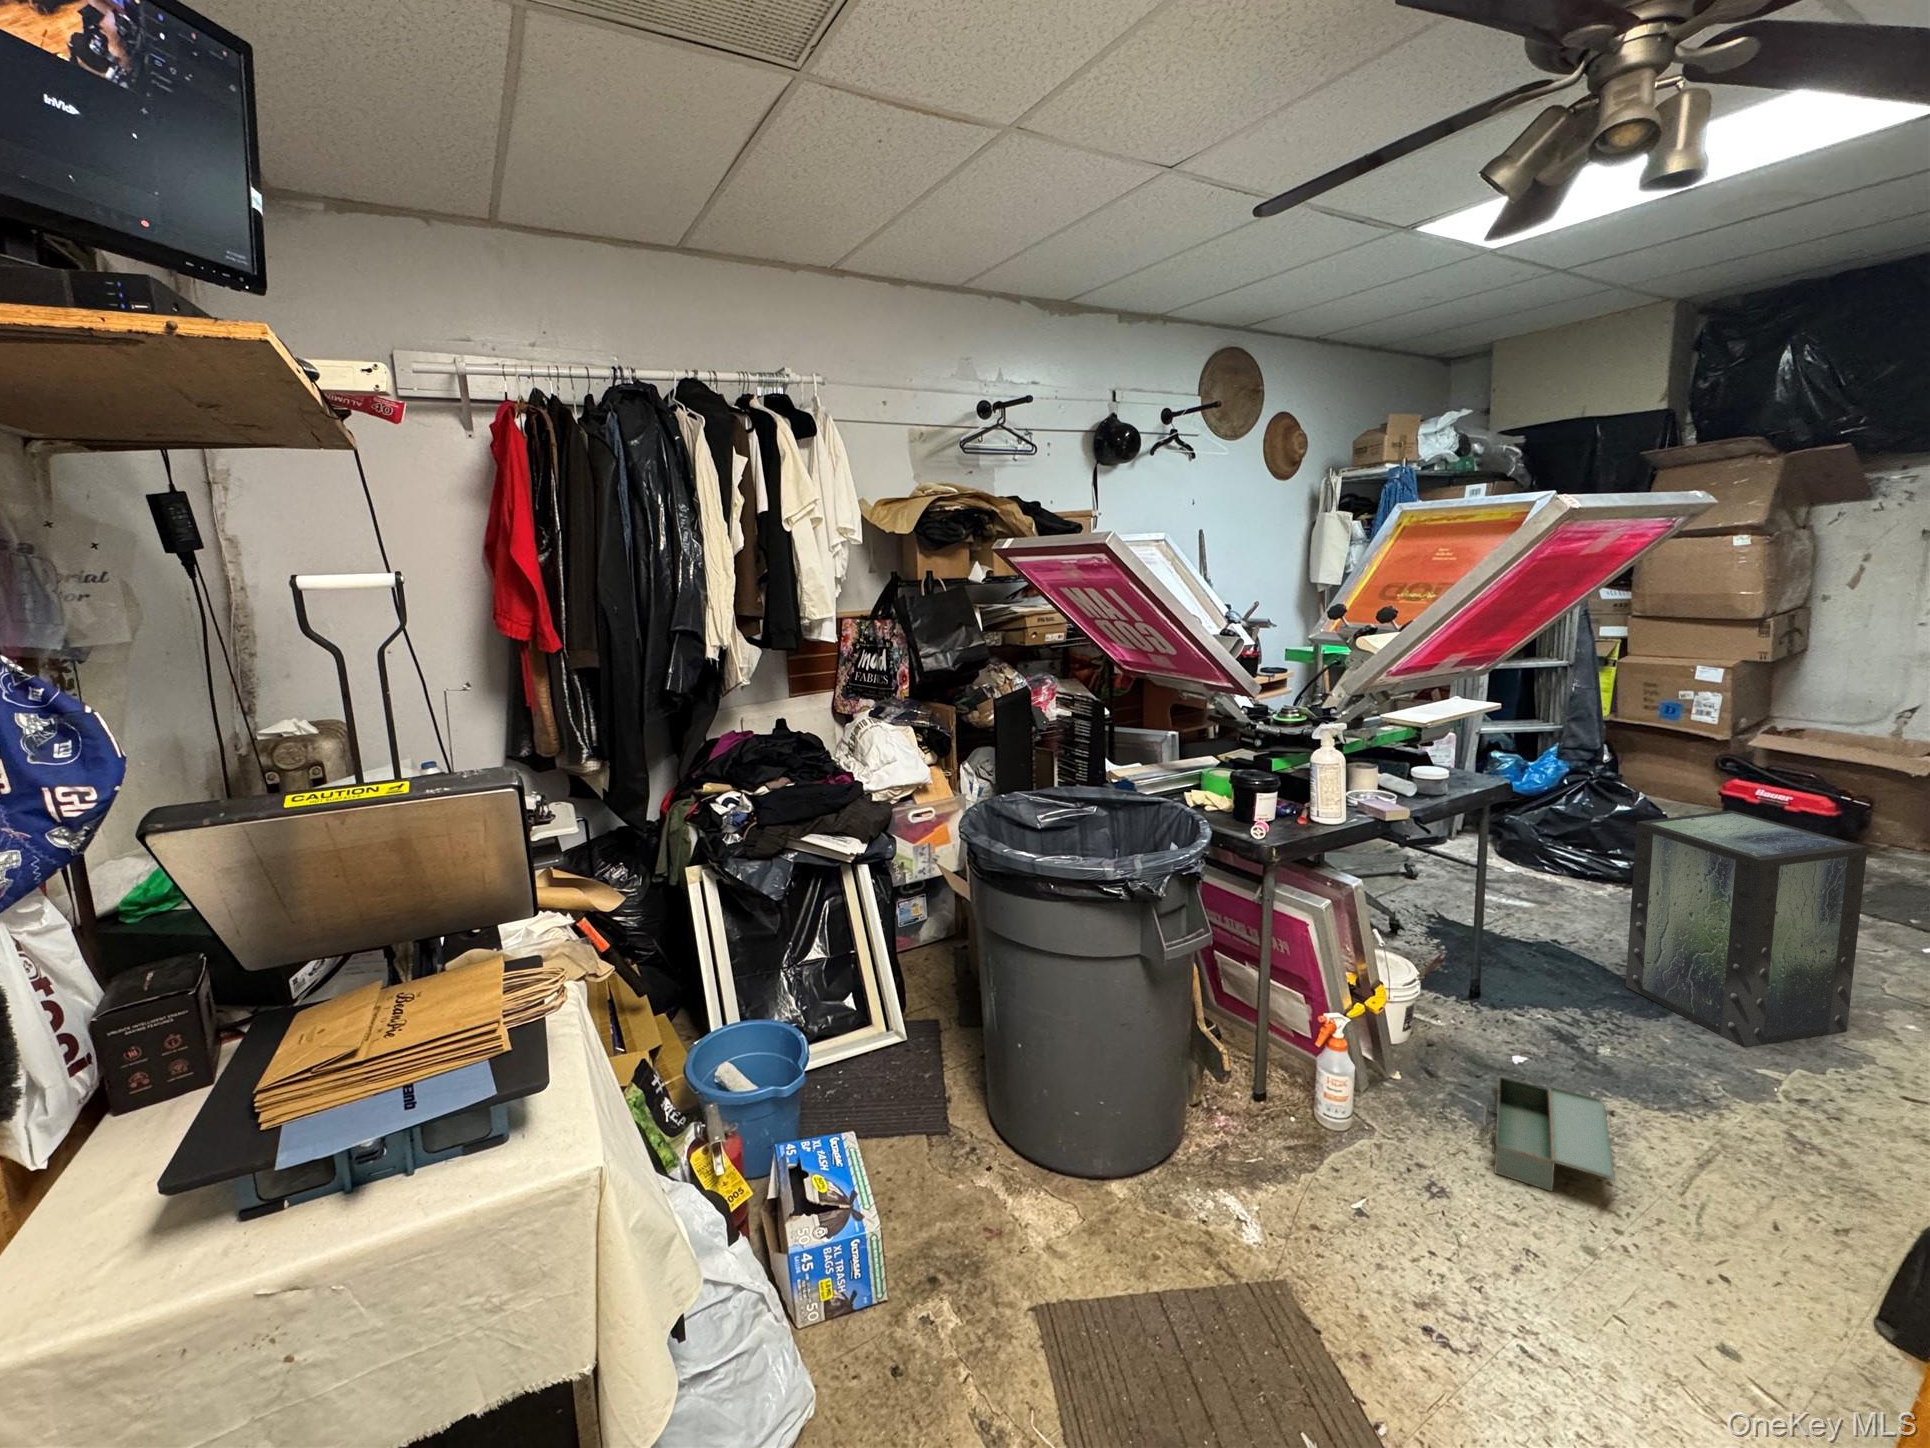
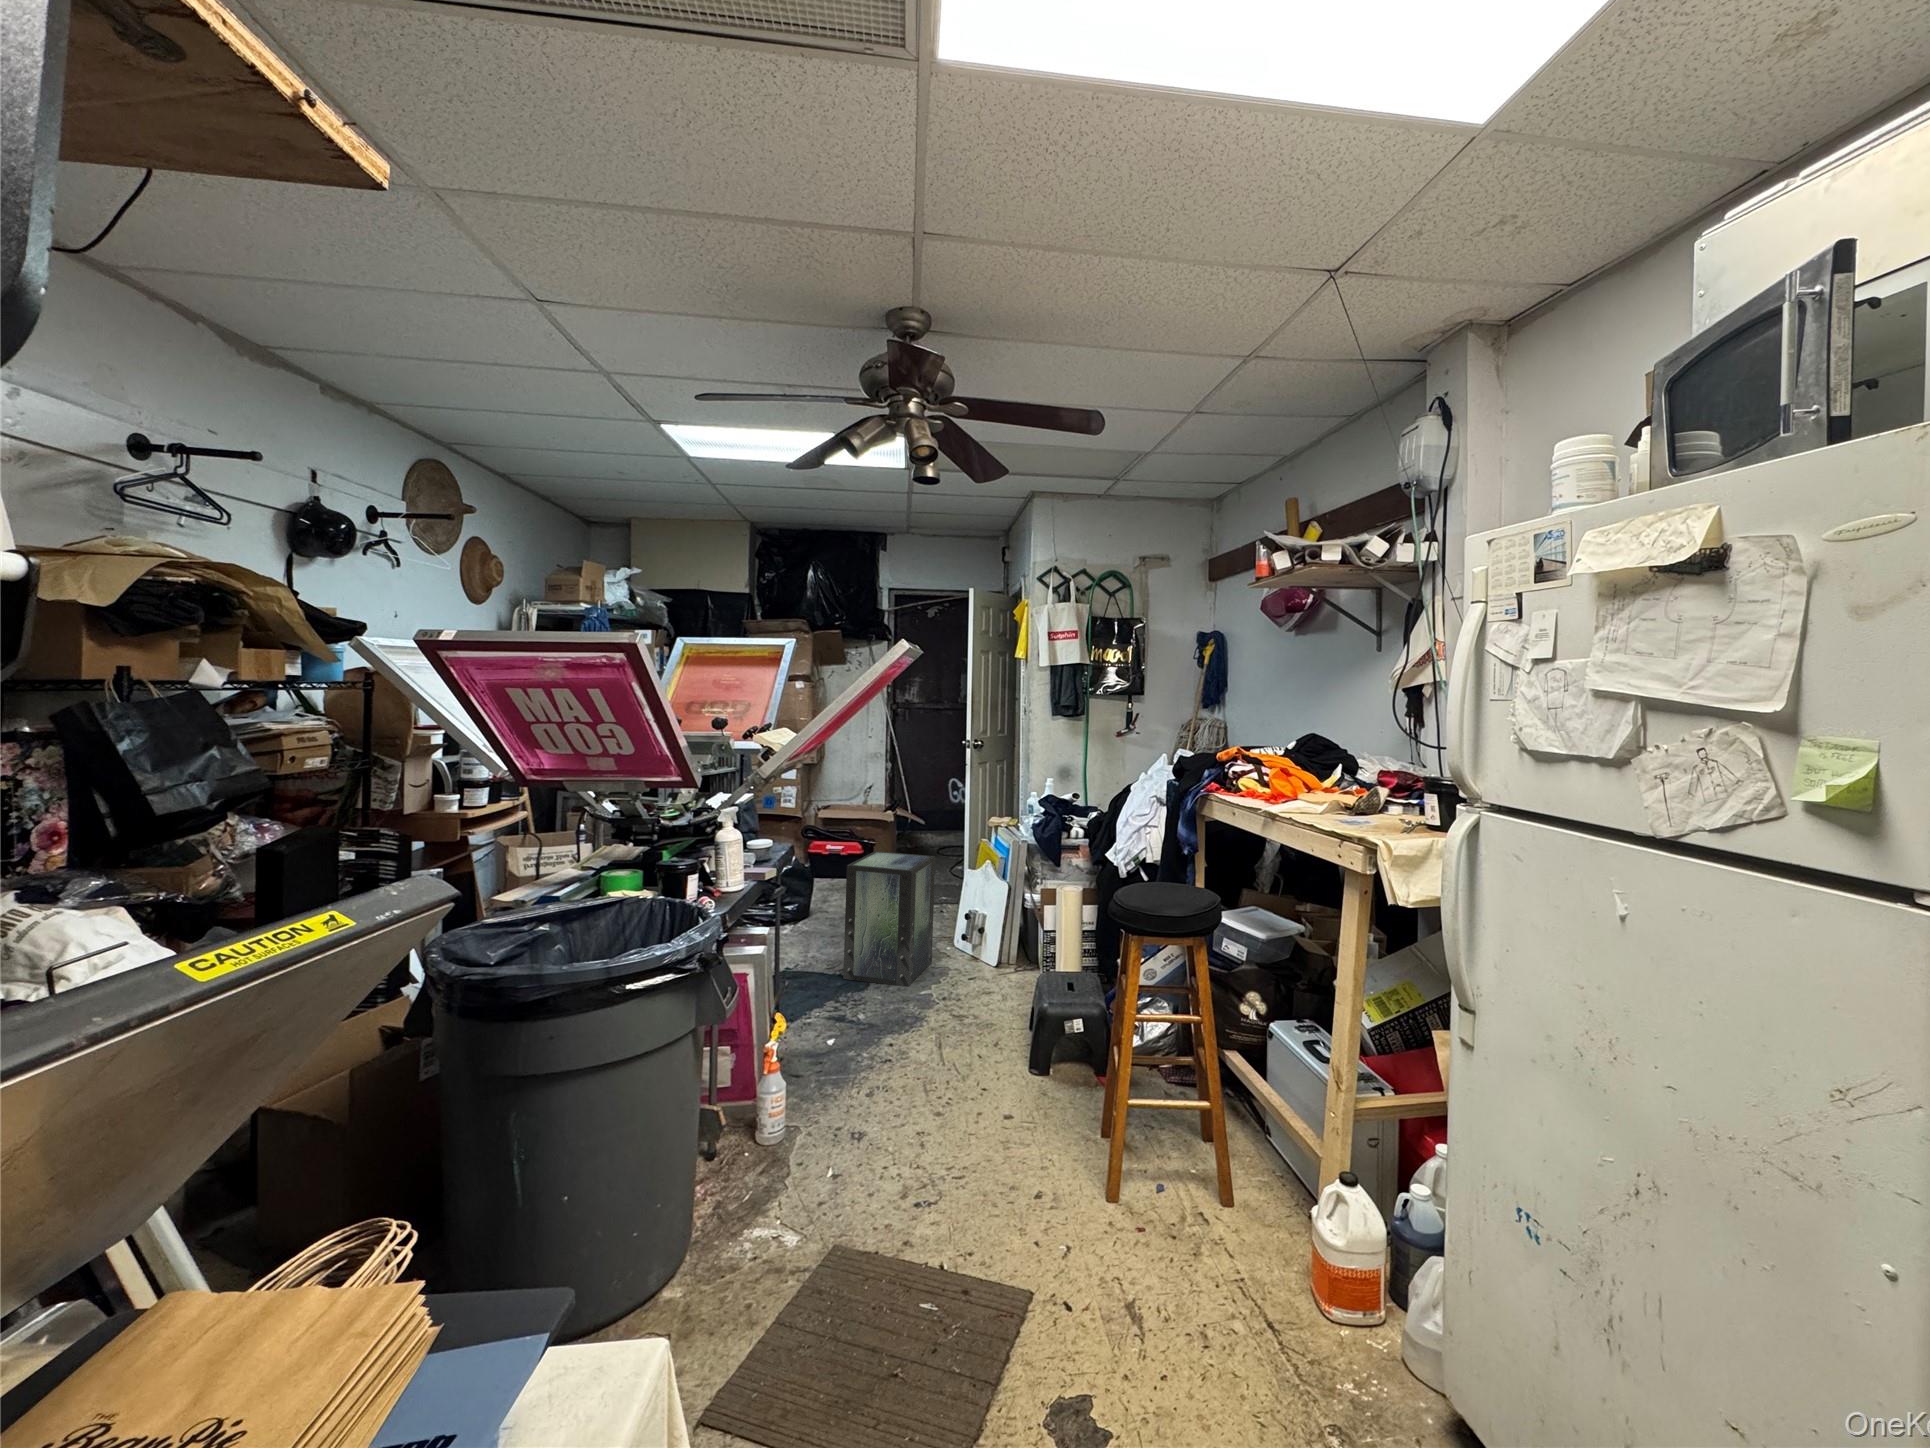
toolbox: present [1483,1077,1617,1191] -> none [843,1035,930,1107]

